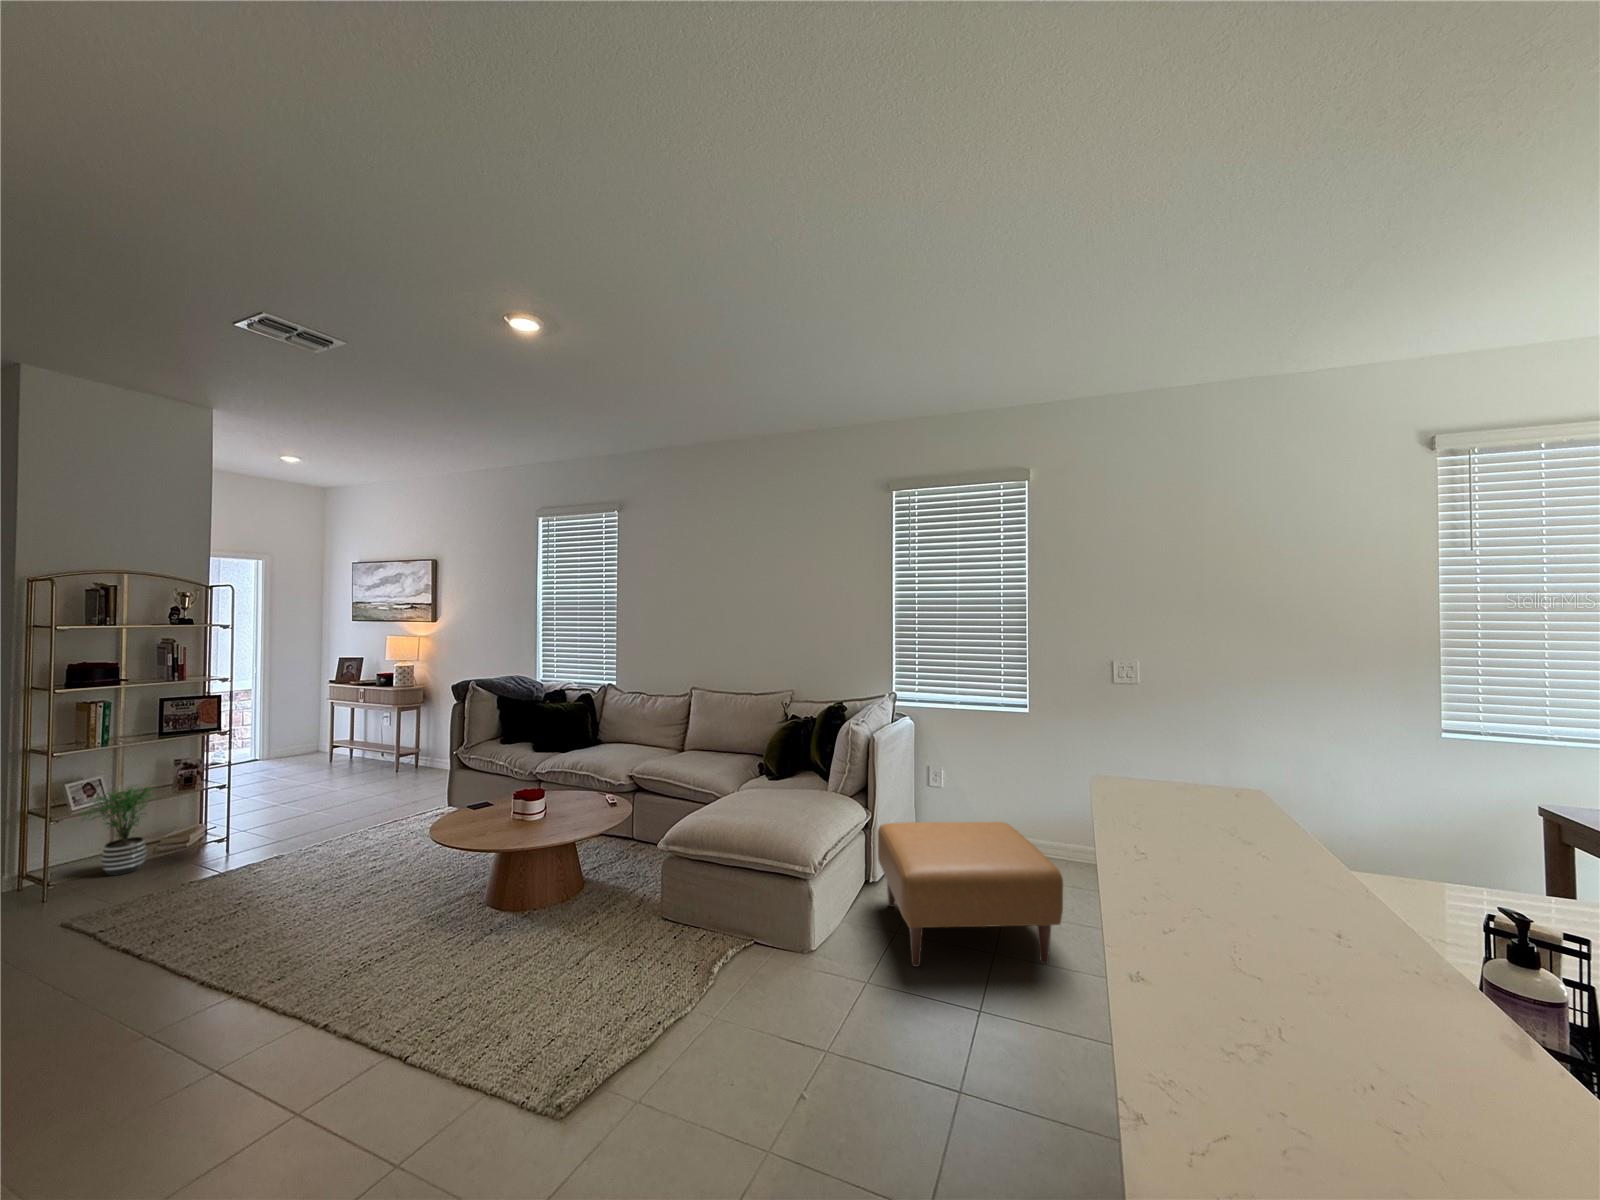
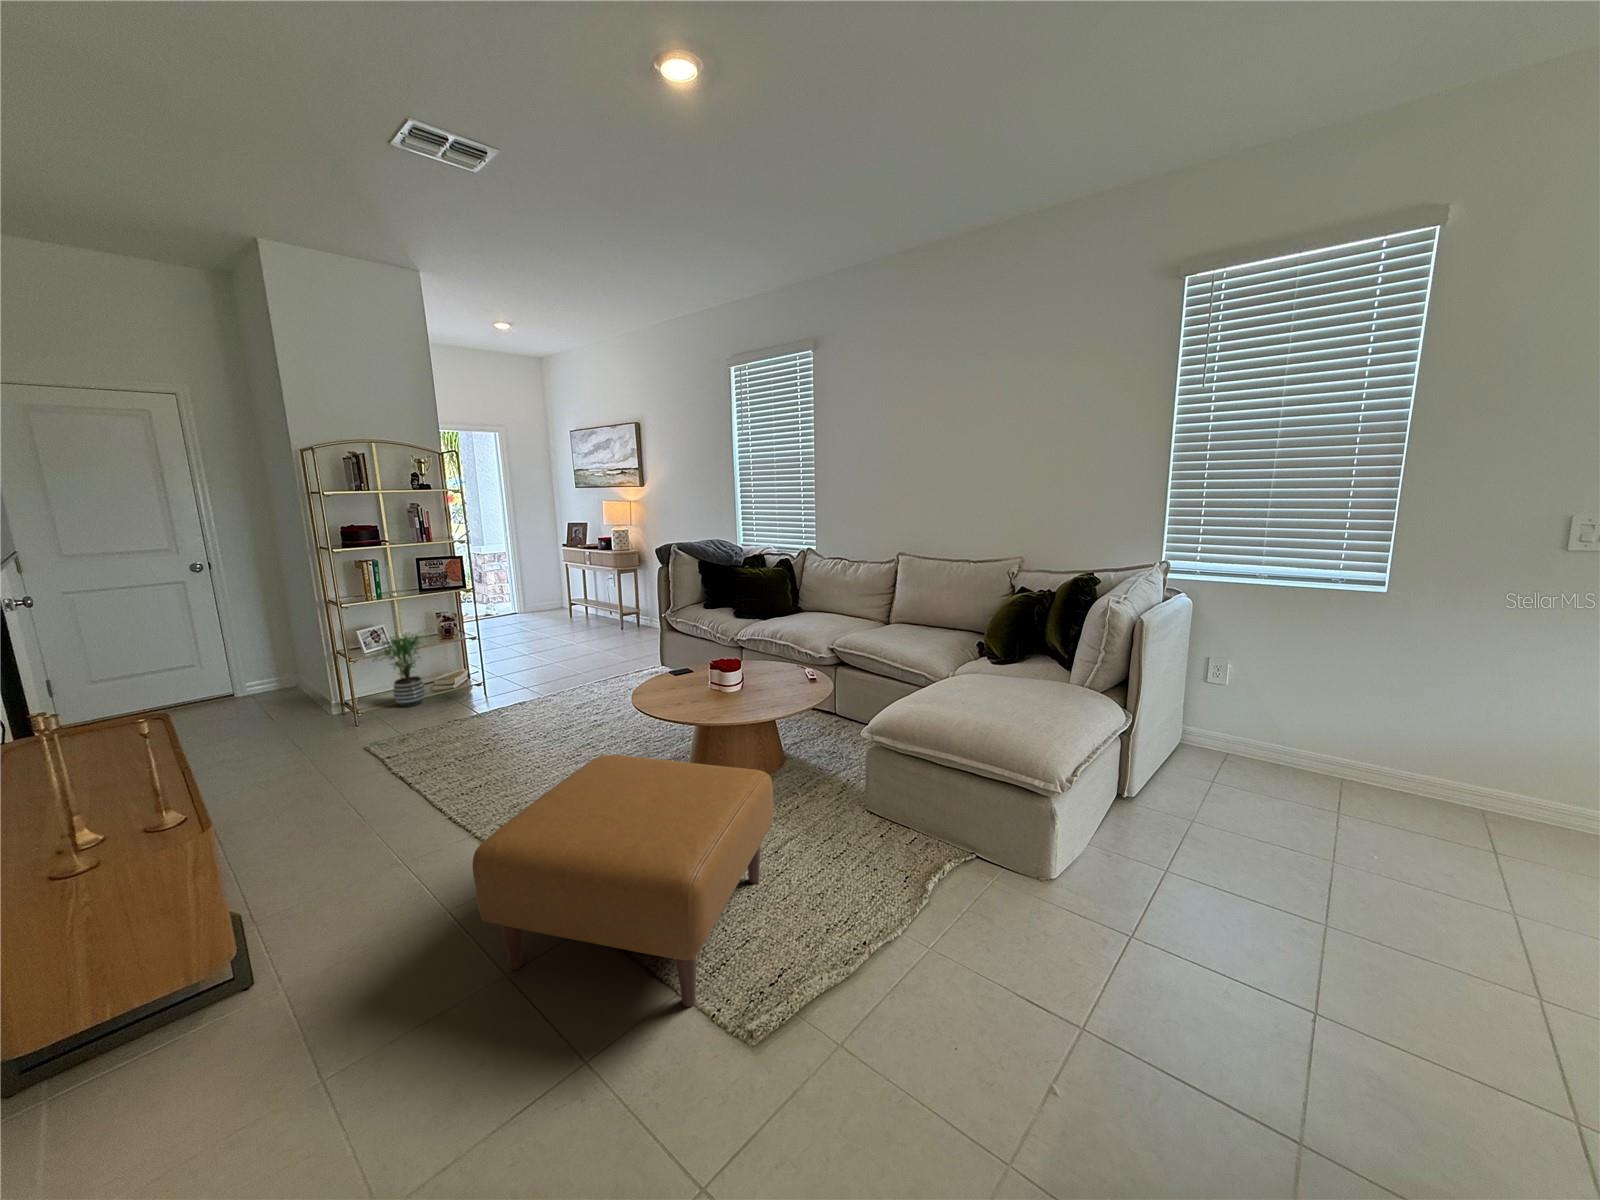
ottoman: present [878,822,1063,967] -> present [472,755,773,1007]

